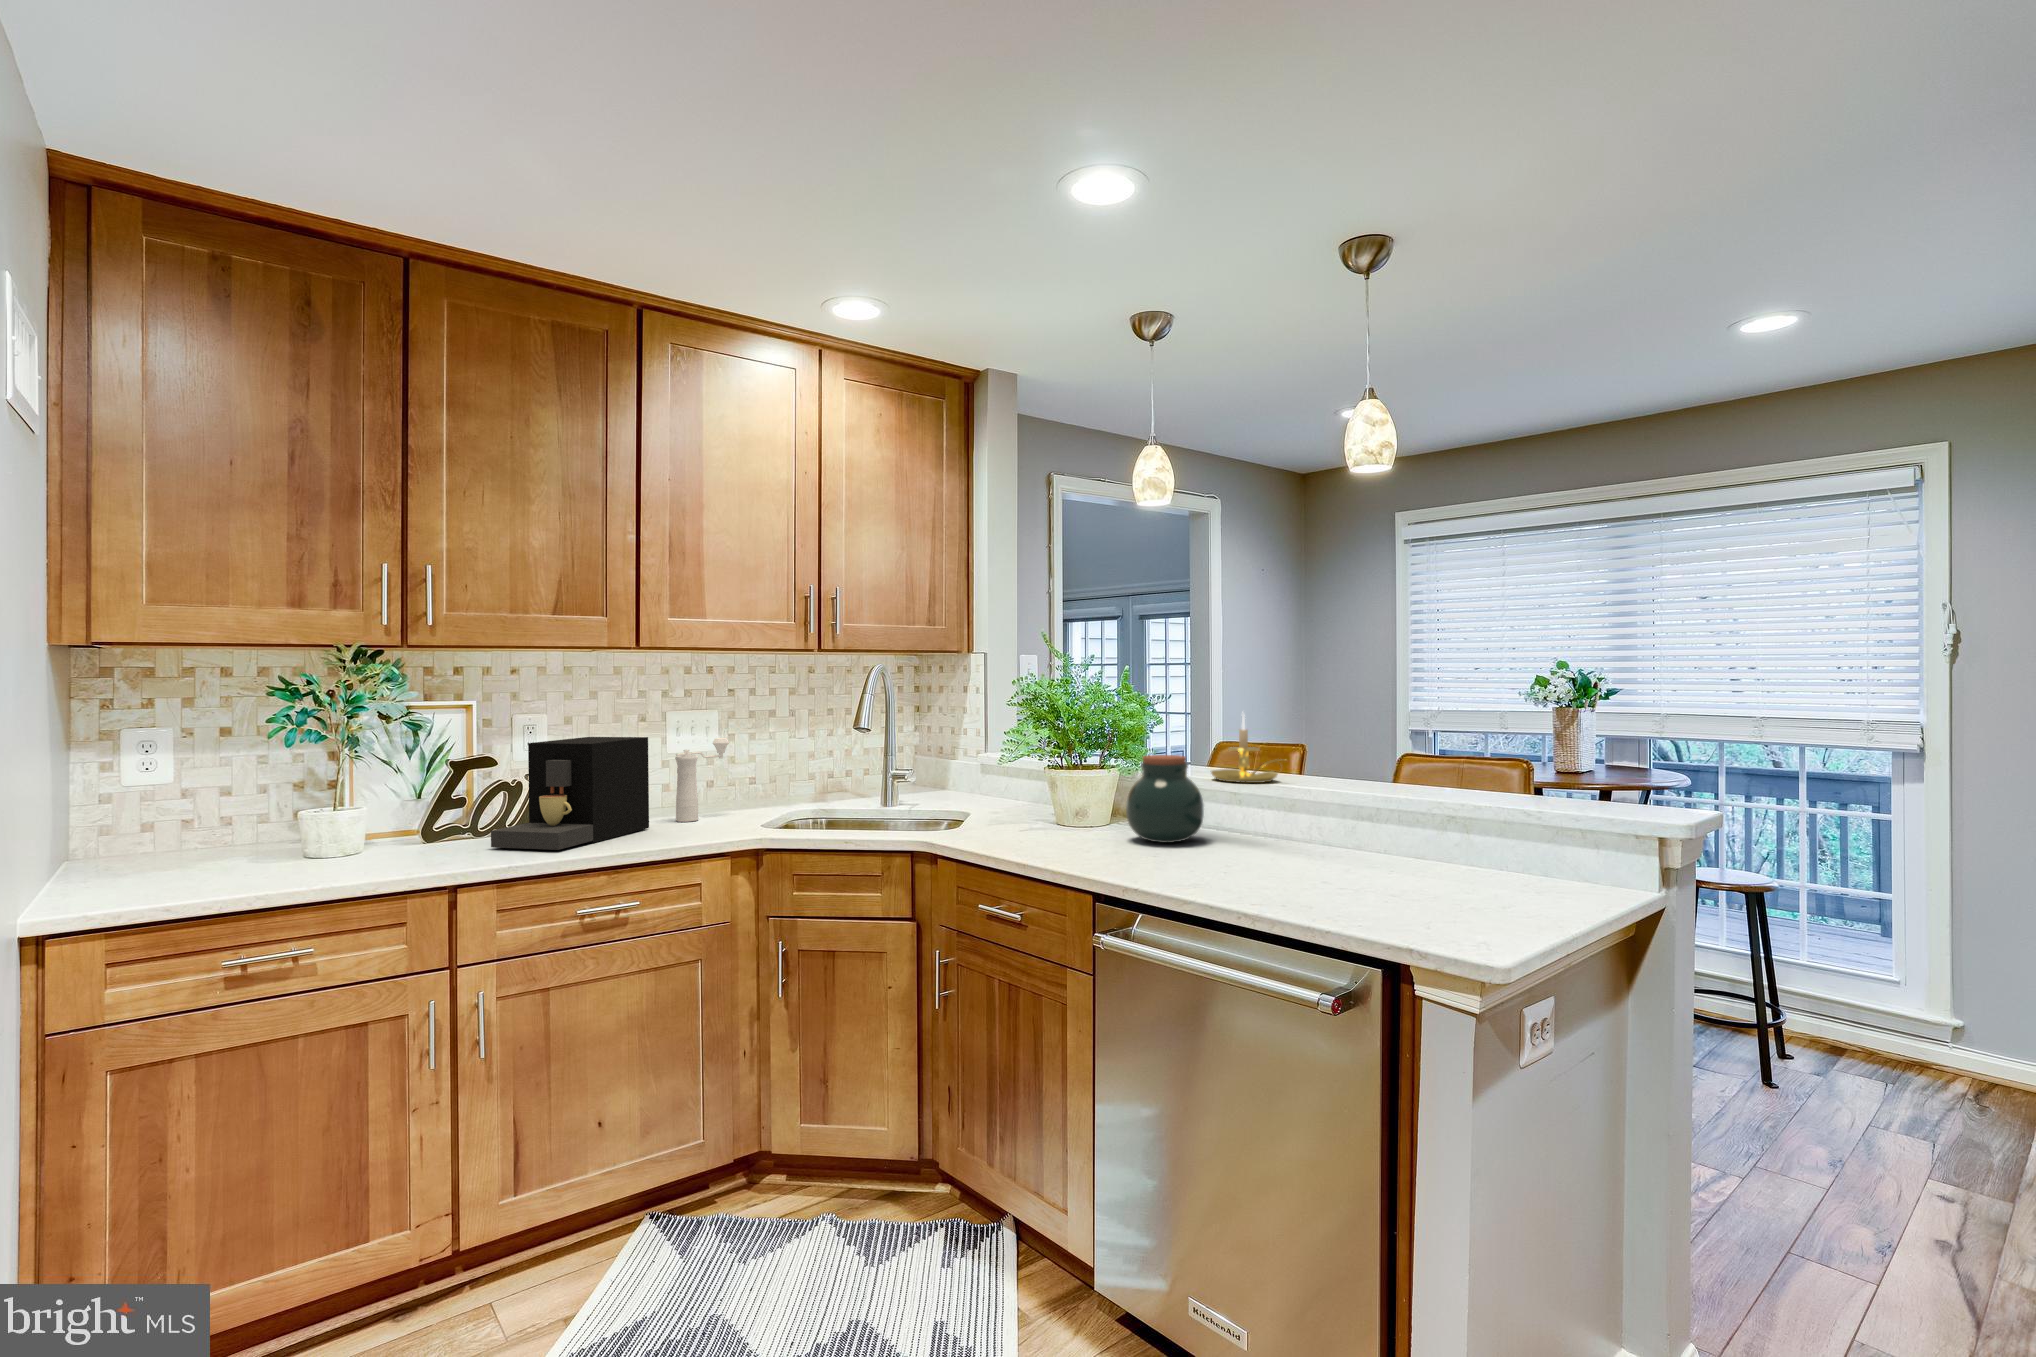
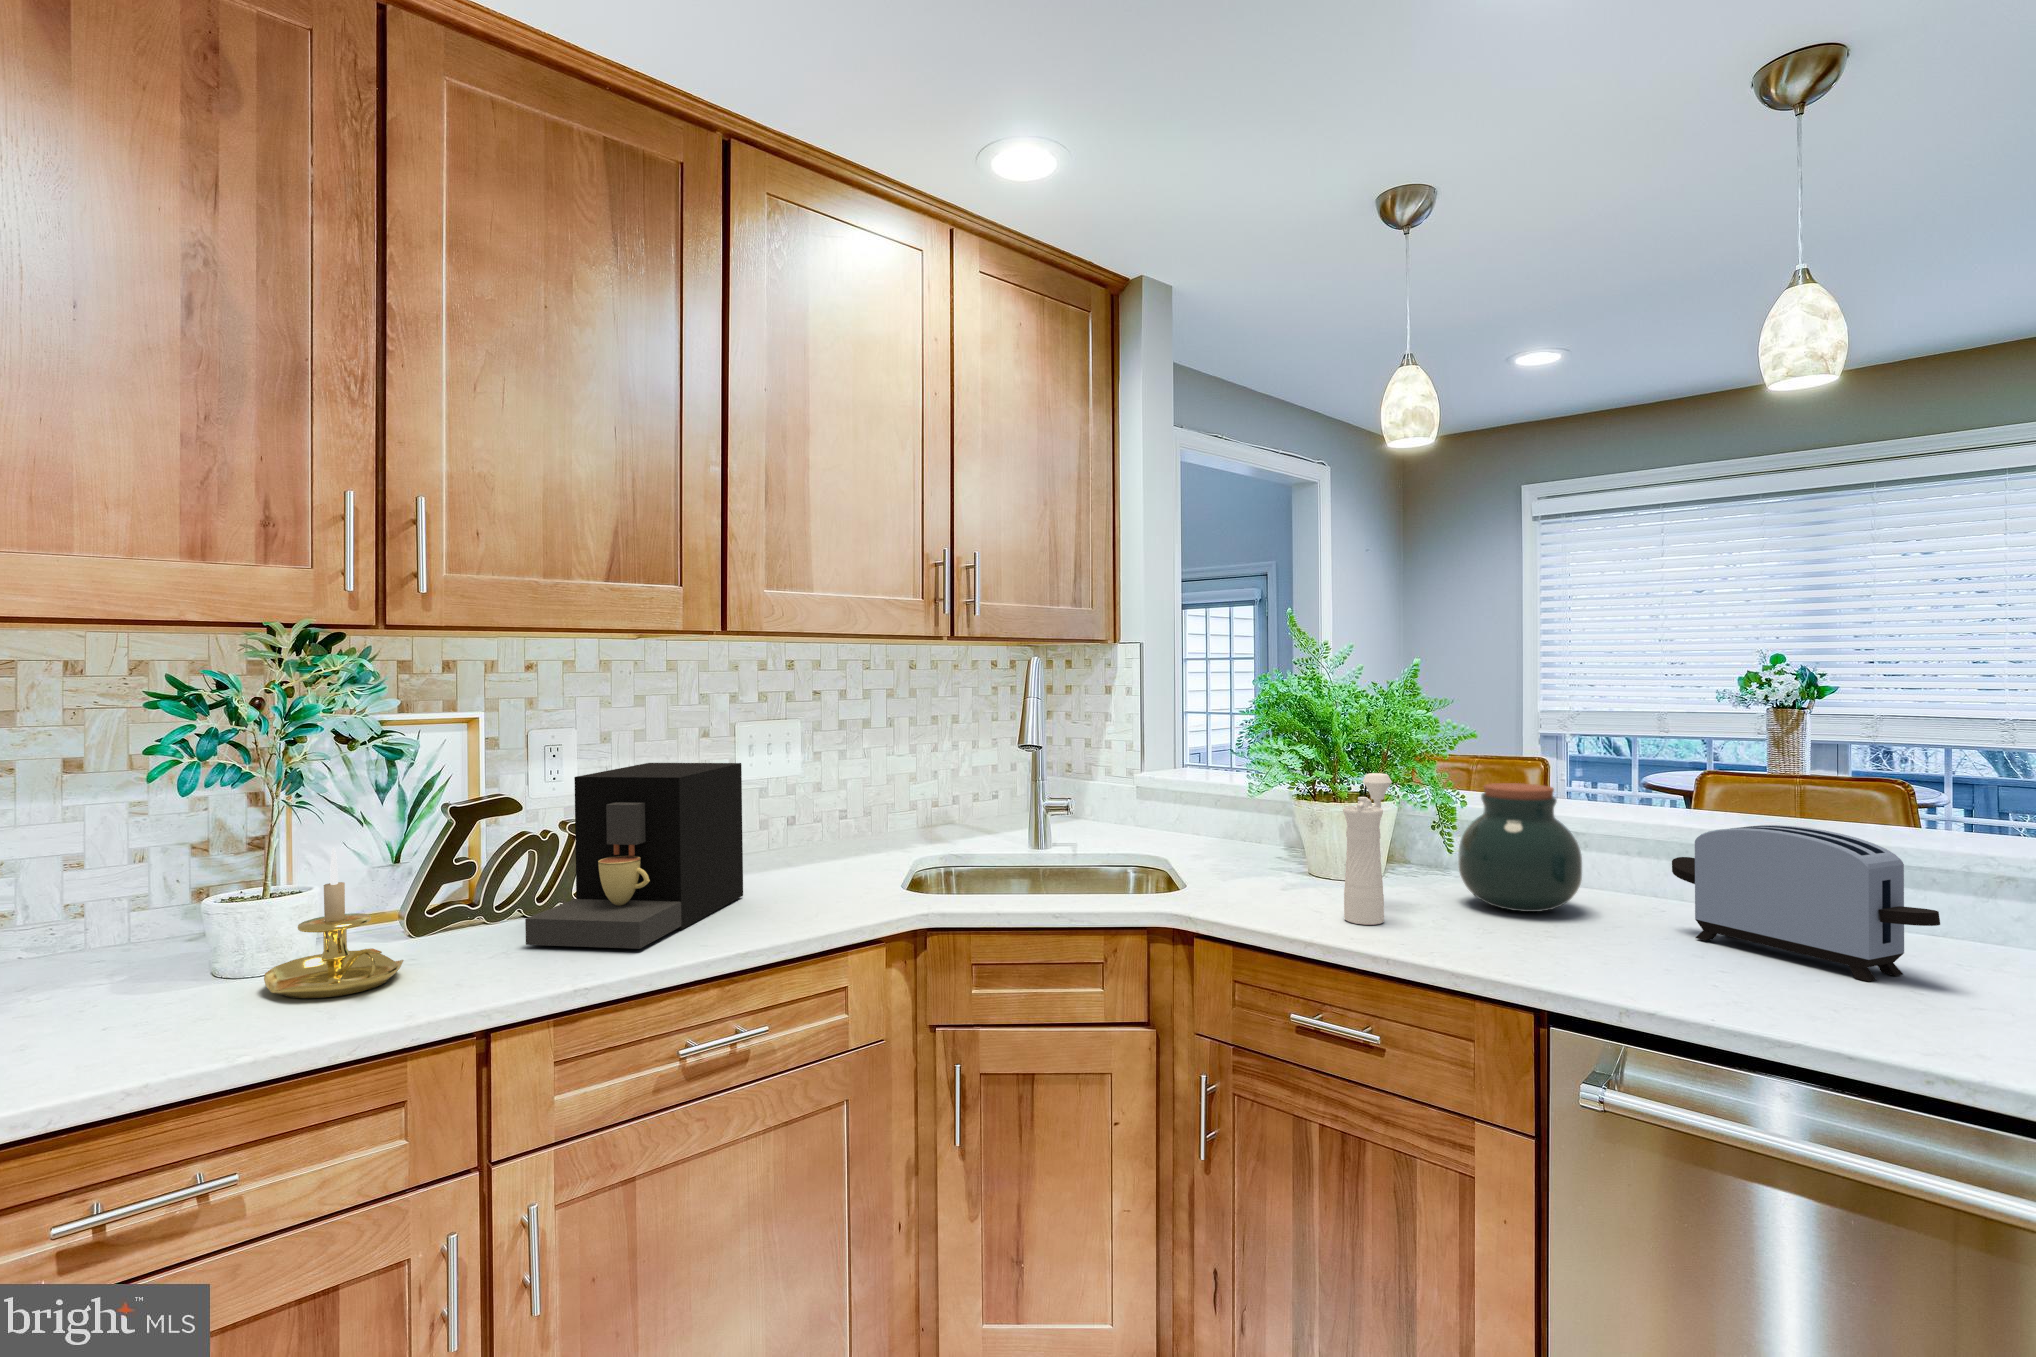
candle holder: present [1211,714,1279,783] -> present [264,848,404,998]
pepper mill: present [675,738,729,822] -> present [1343,773,1392,925]
toaster: none [1238,780,1336,875] -> present [1672,825,1940,982]

